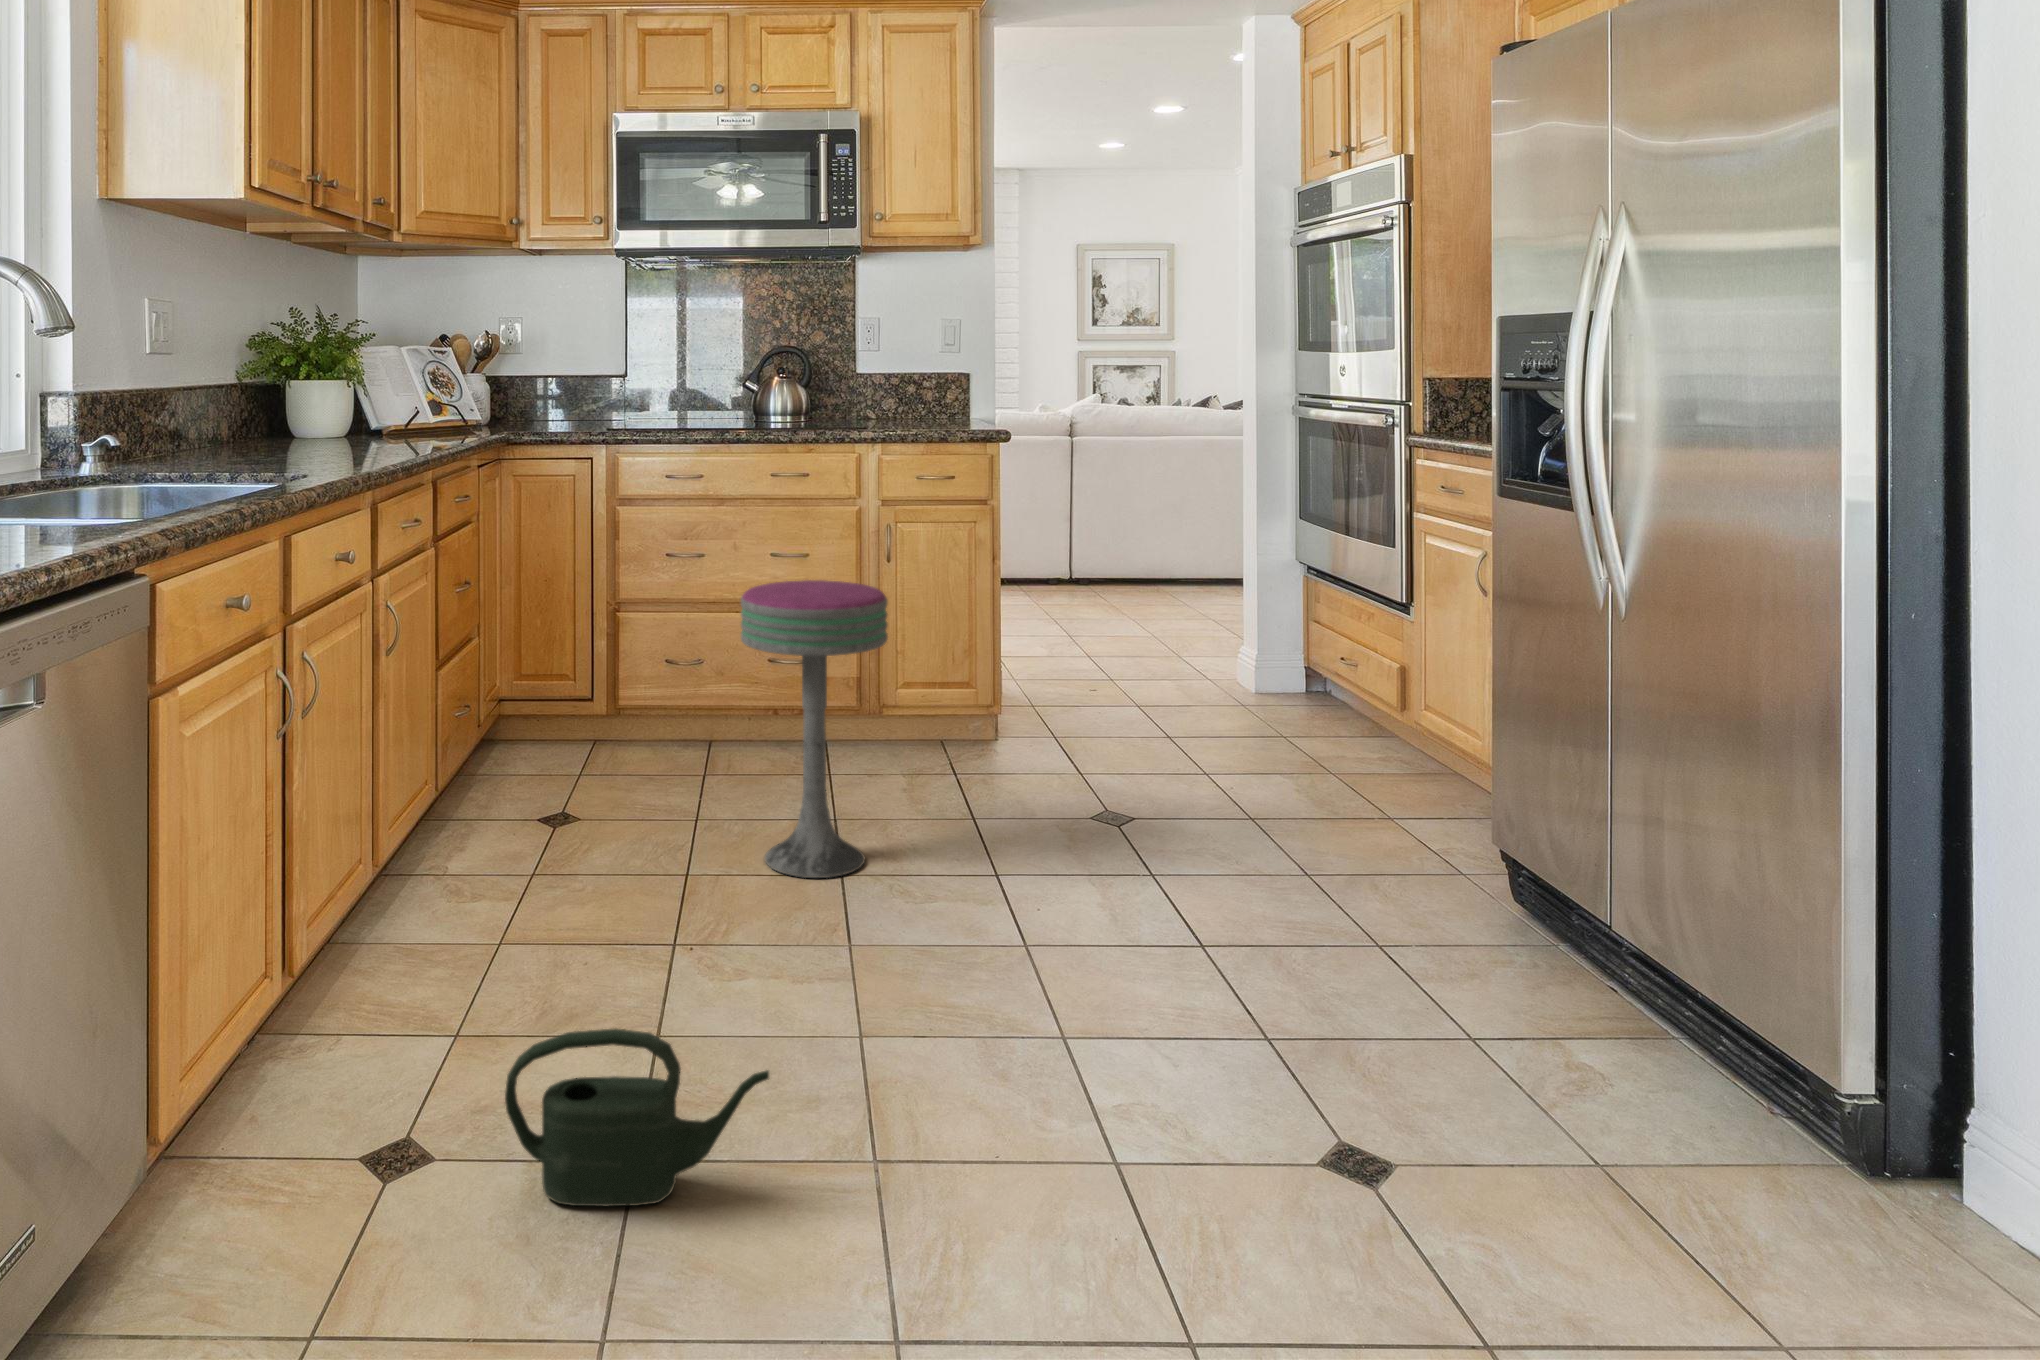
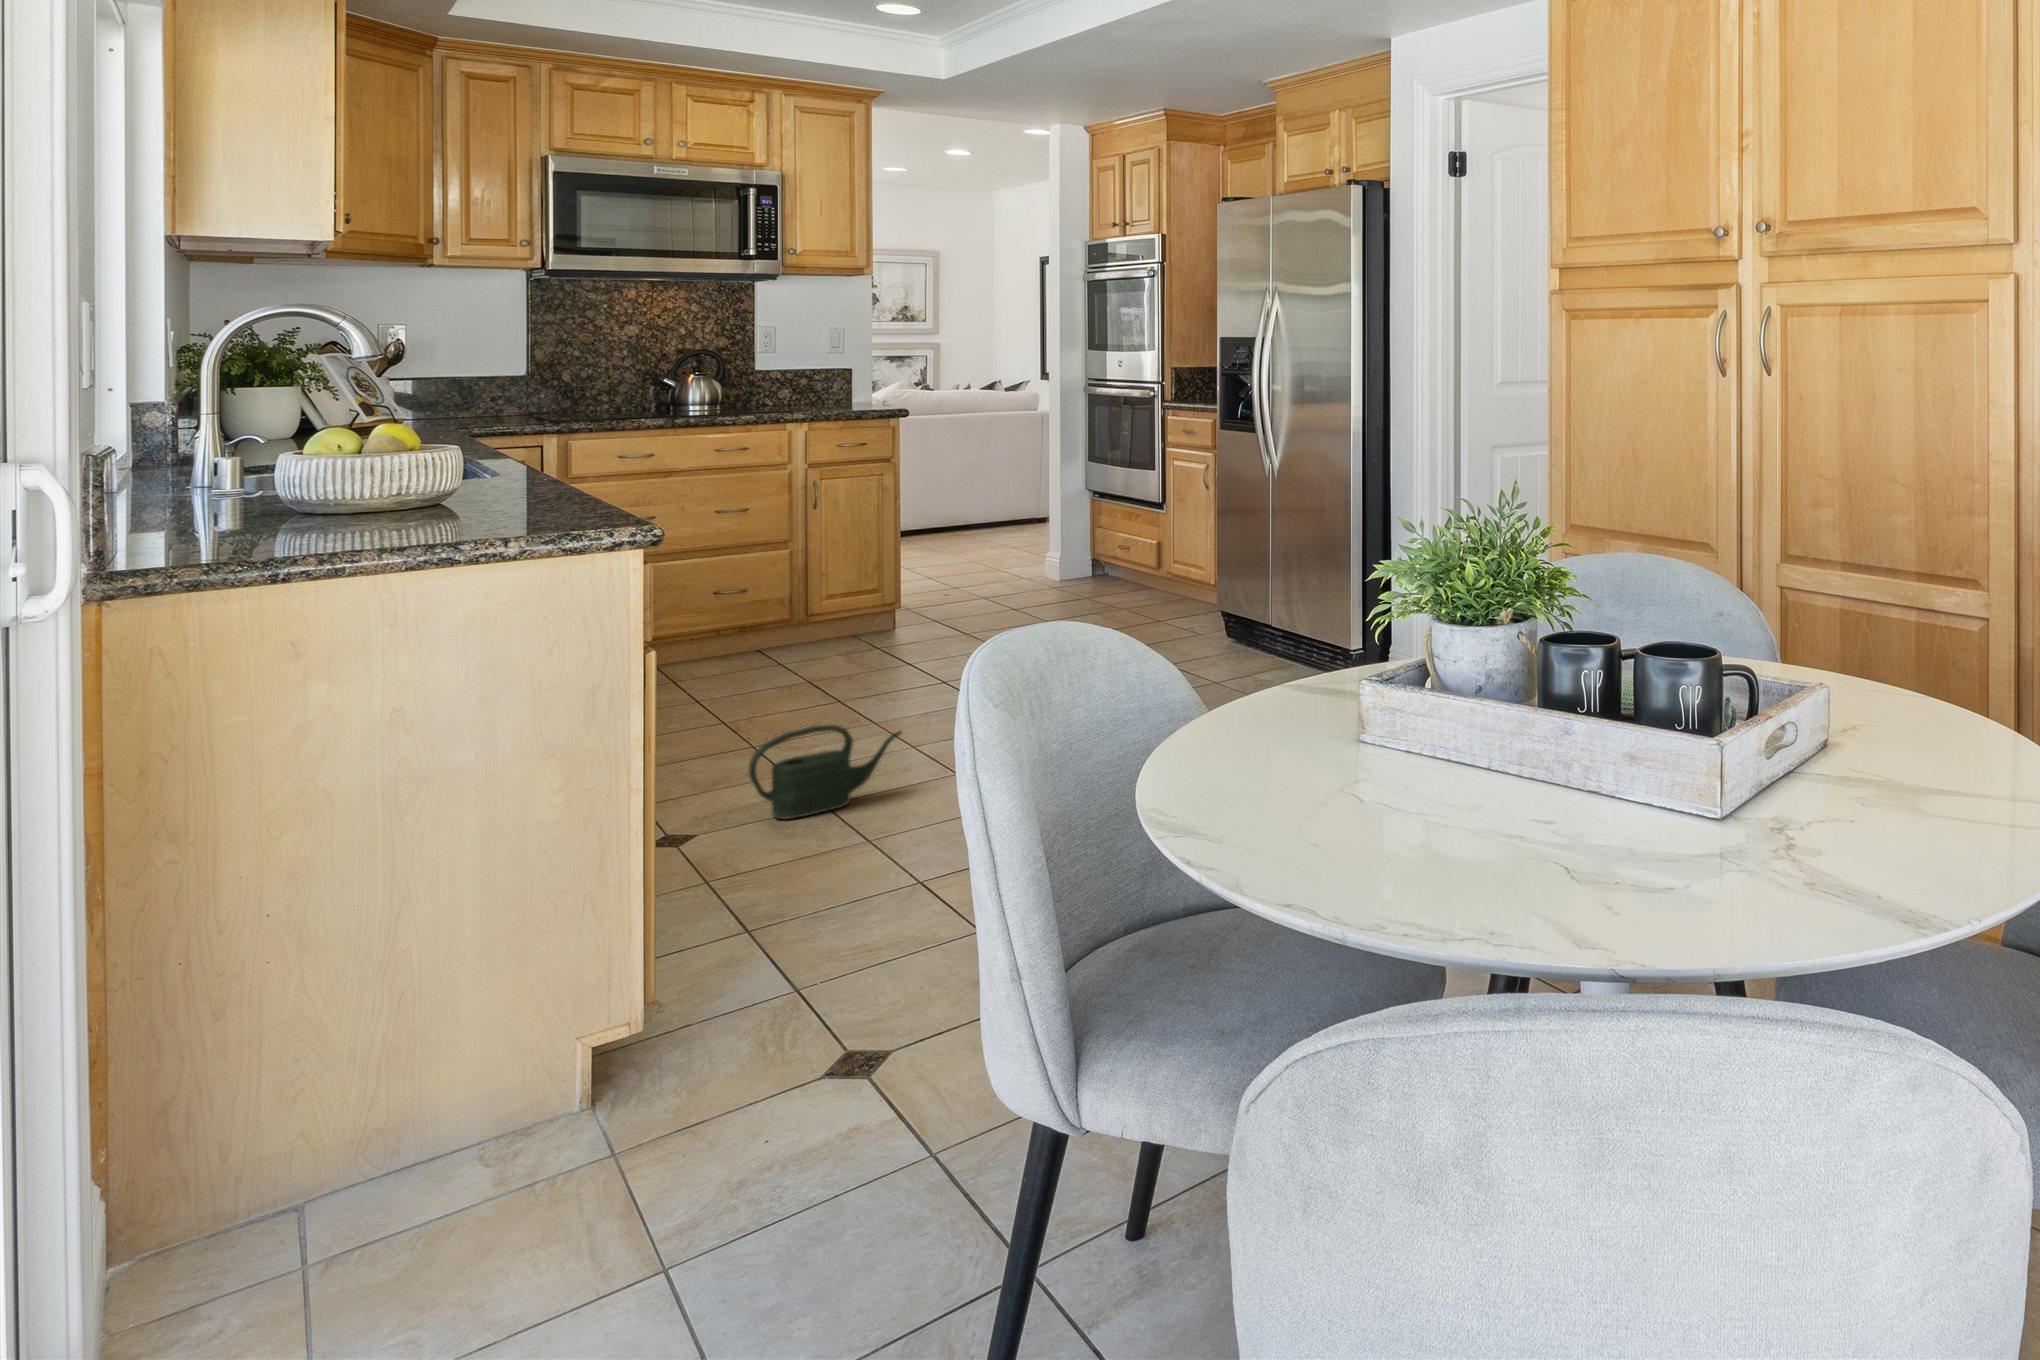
bar stool: present [741,580,888,878] -> none [757,511,867,701]

